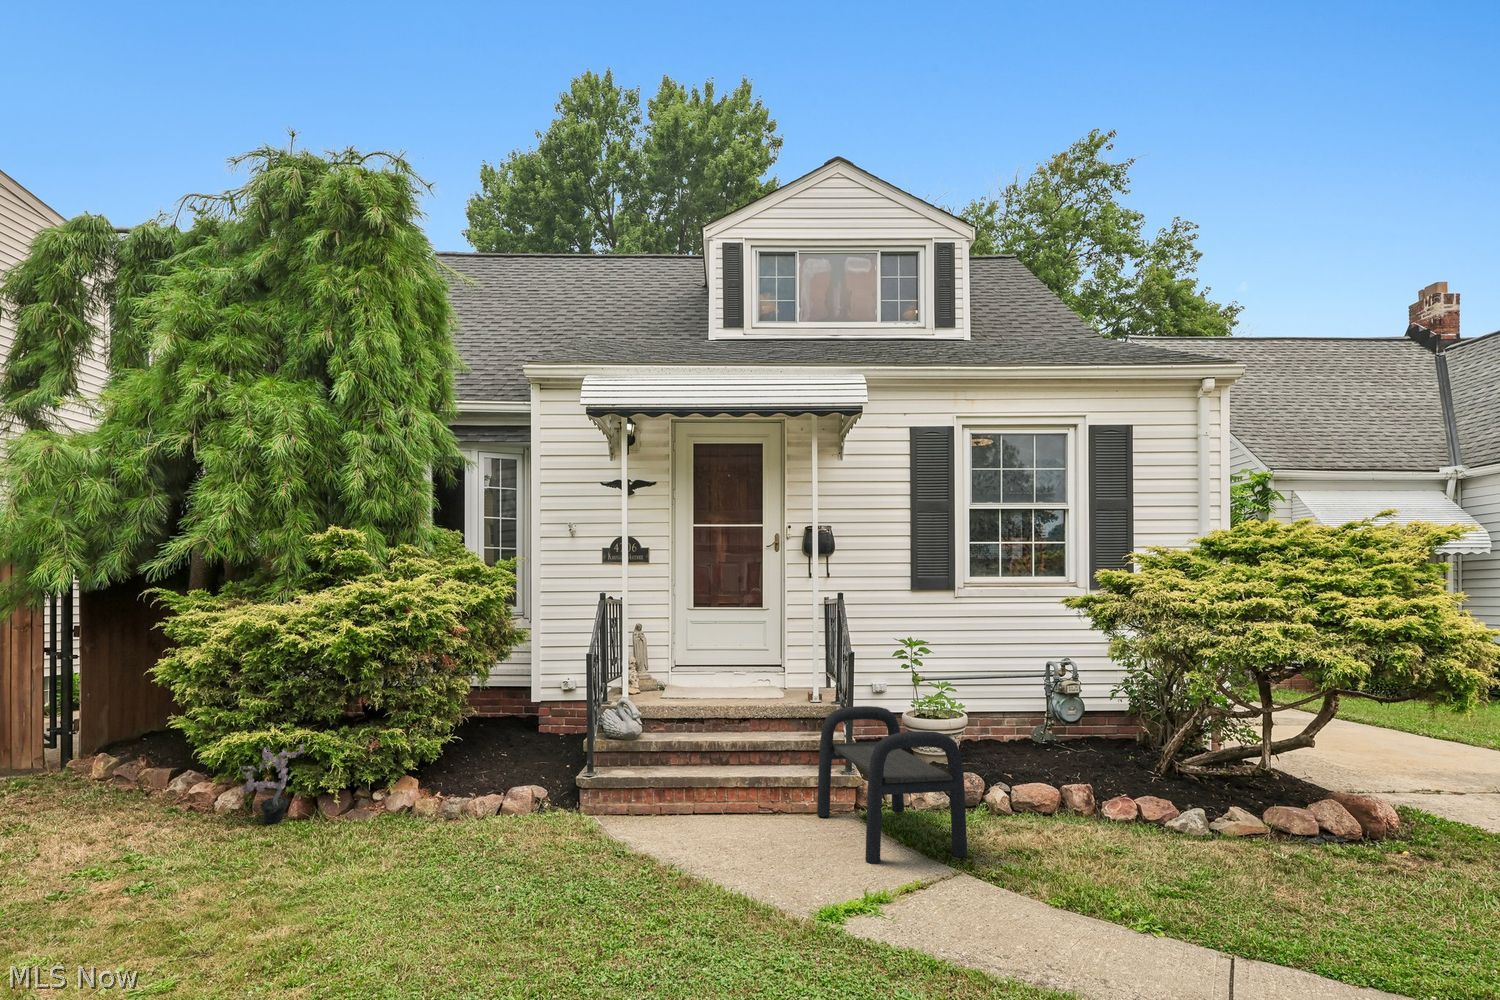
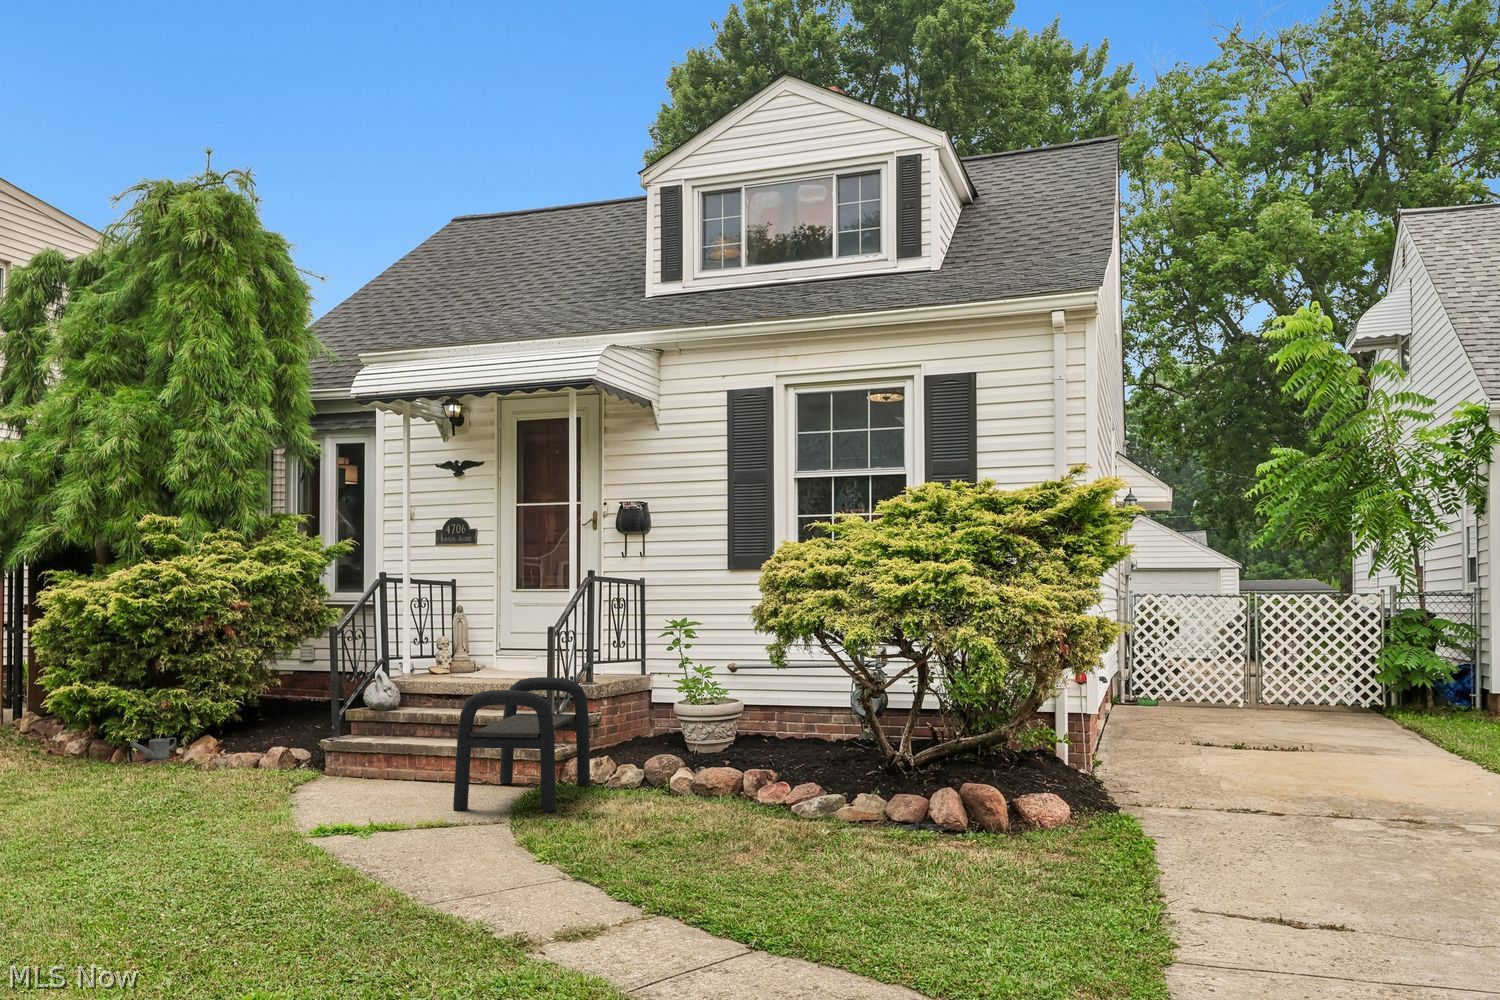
potted plant: present [240,744,305,824] -> none [52,694,103,762]
watering can: none [348,782,383,812] -> present [130,737,176,760]

